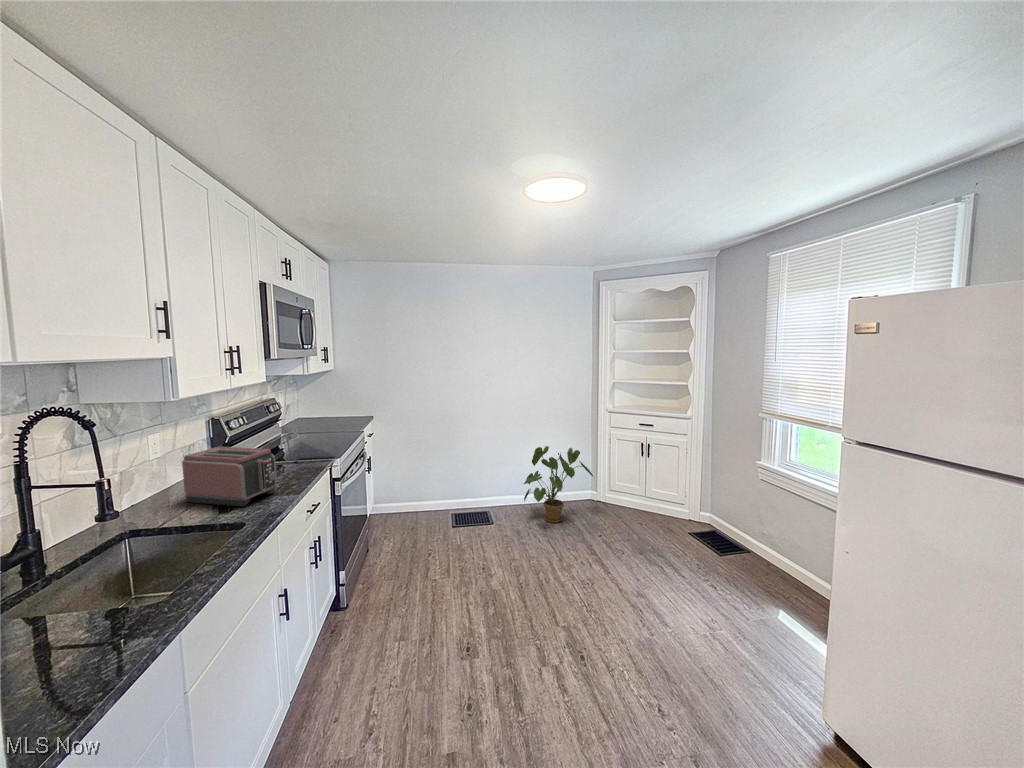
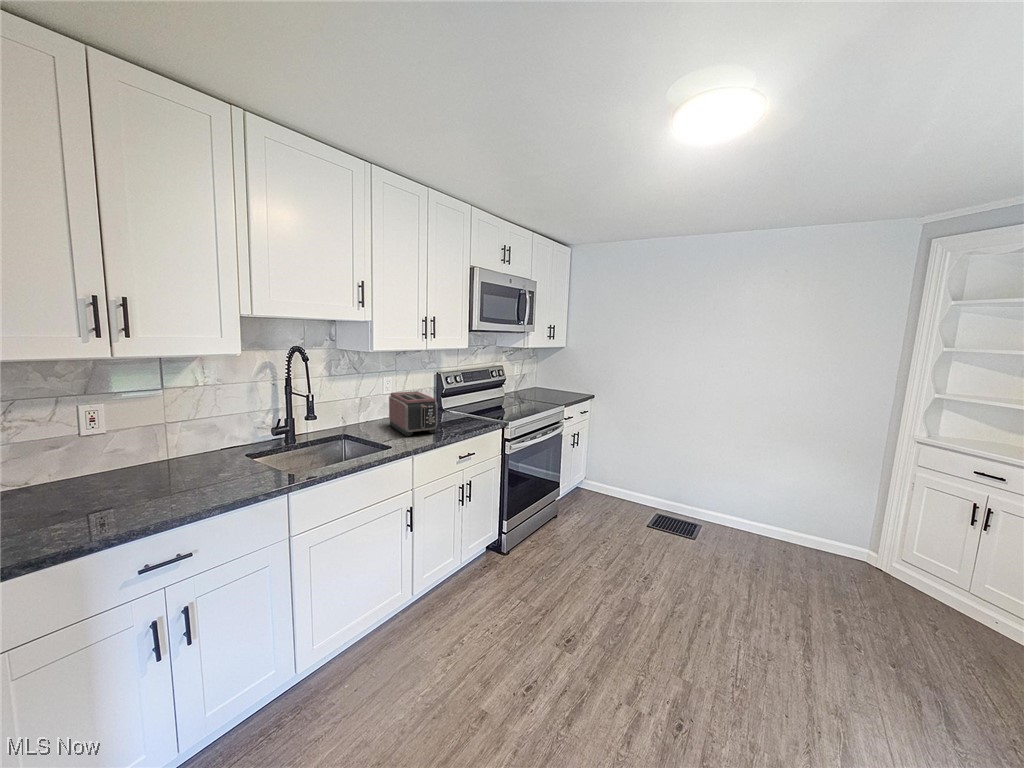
house plant: present [524,446,593,523] -> none [737,467,860,570]

